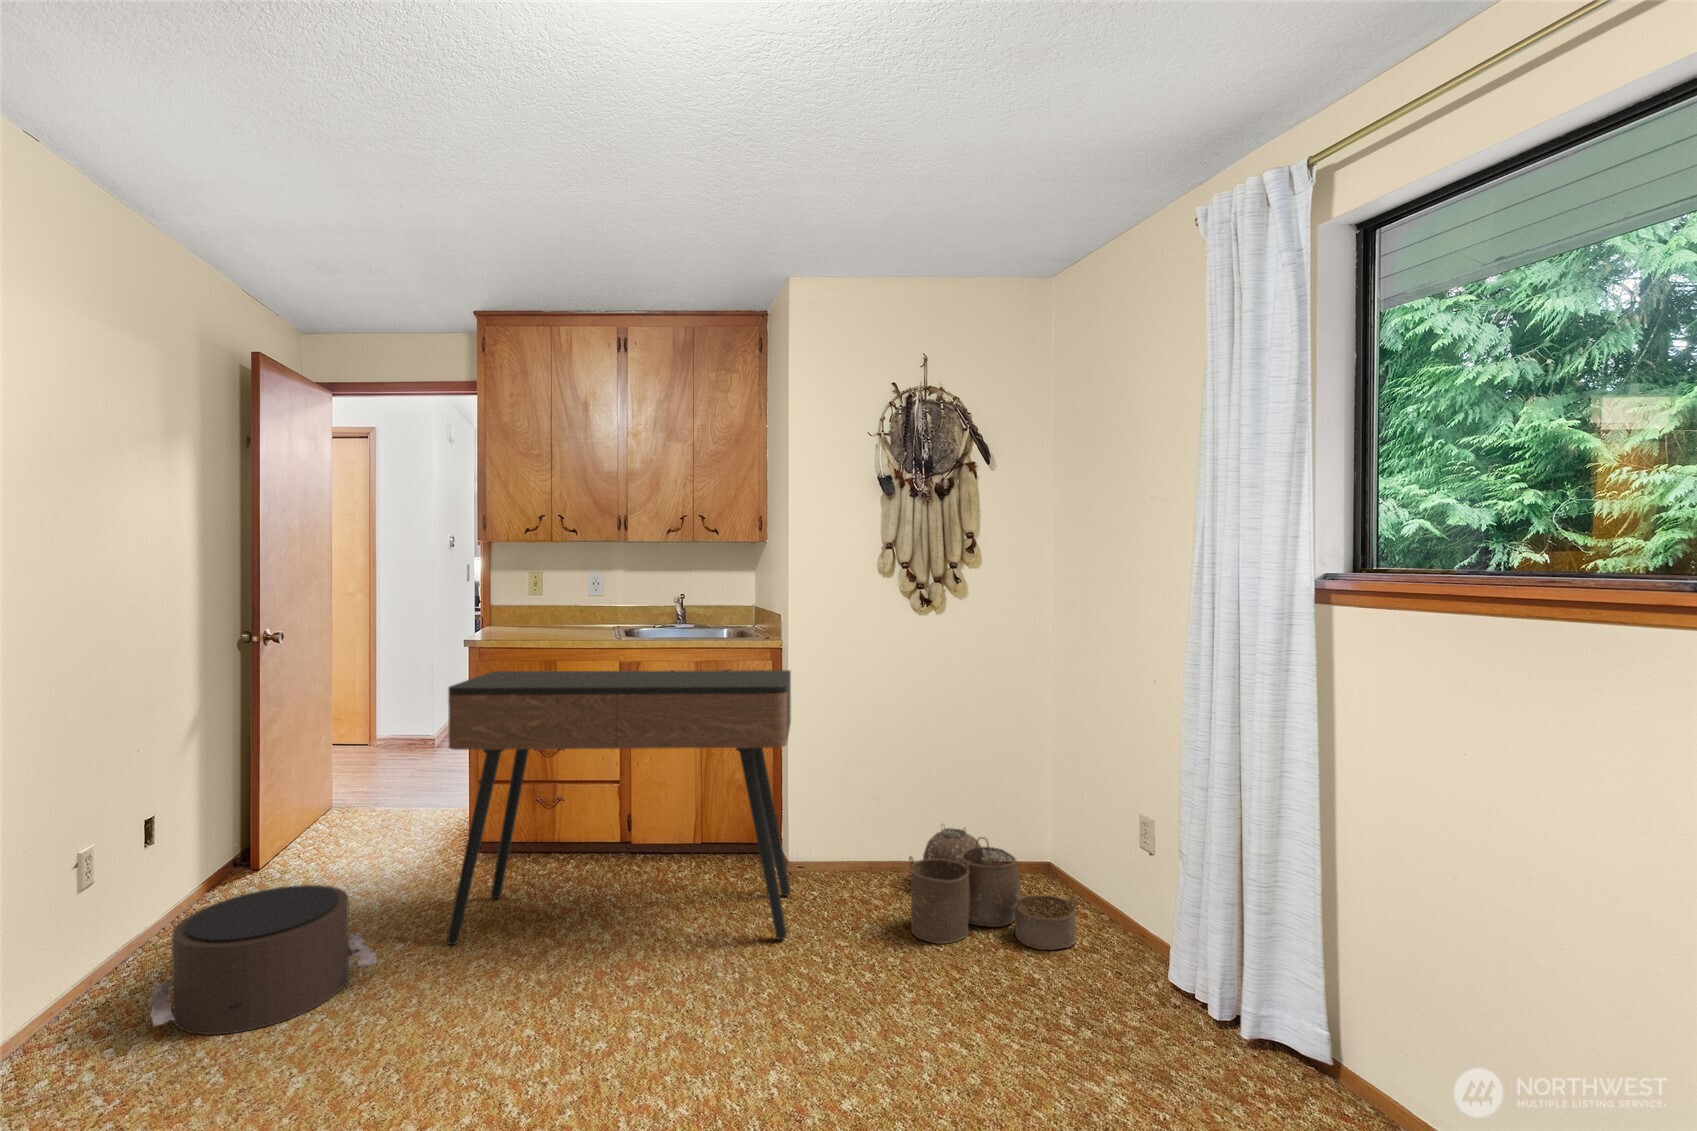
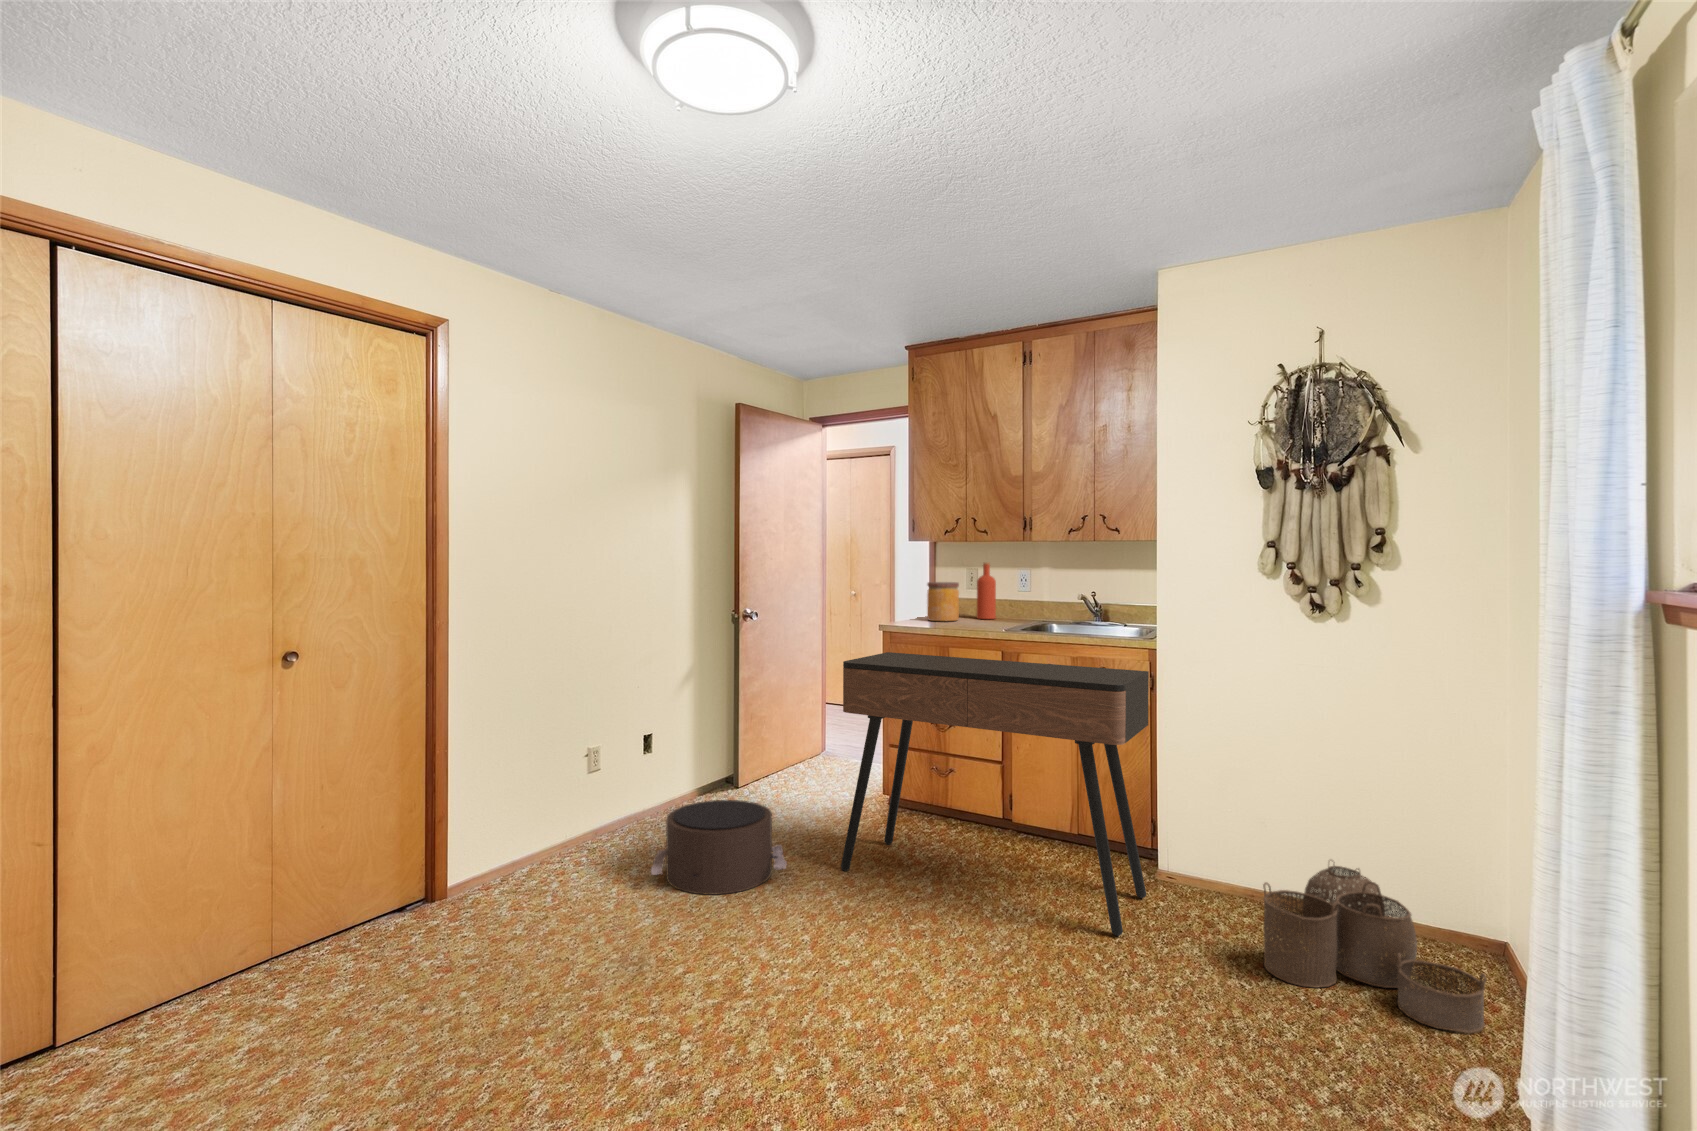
bottle: none [573,565,595,627] -> present [977,563,996,619]
jar: none [517,587,555,631] -> present [927,582,959,621]

